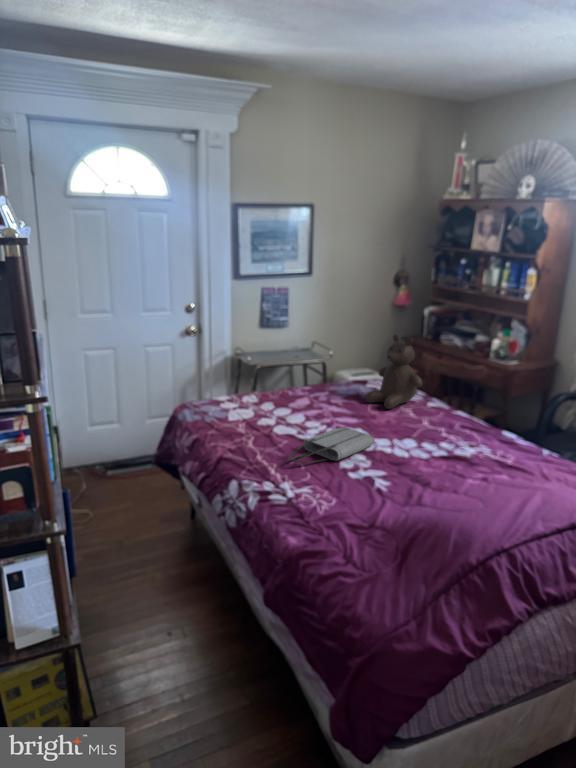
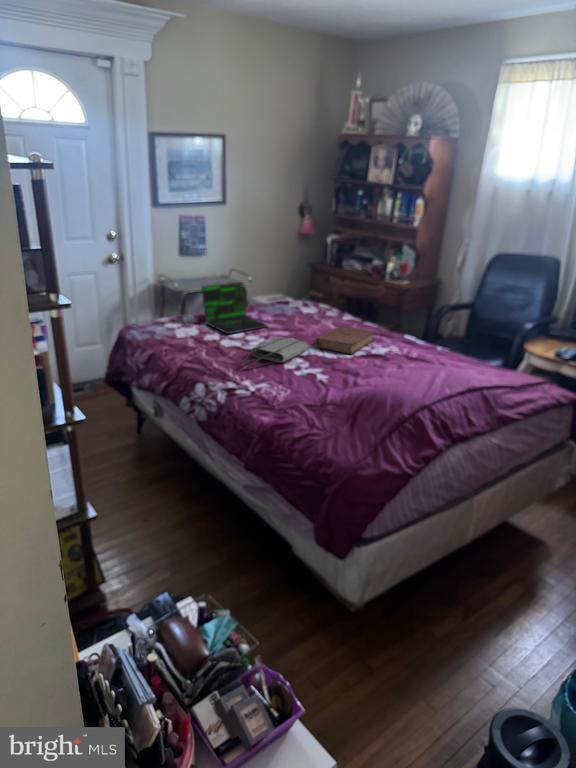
teddy bear: present [365,335,423,409] -> none [291,258,339,322]
laptop: none [264,359,337,419] -> present [201,282,268,334]
book: none [383,416,462,455] -> present [314,326,375,354]

